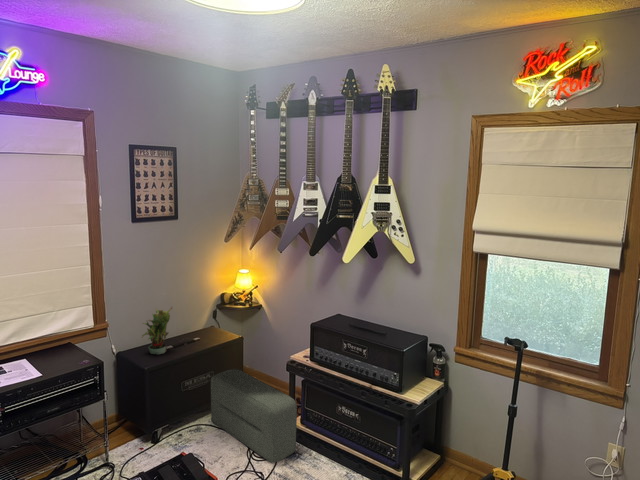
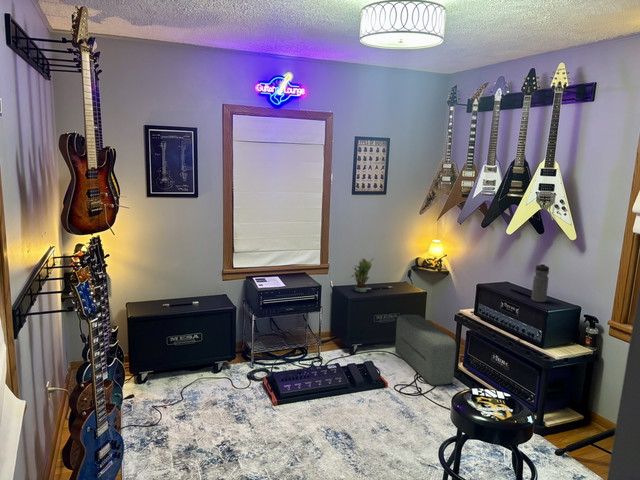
water bottle: none [380,294,397,340] -> present [531,263,549,302]

